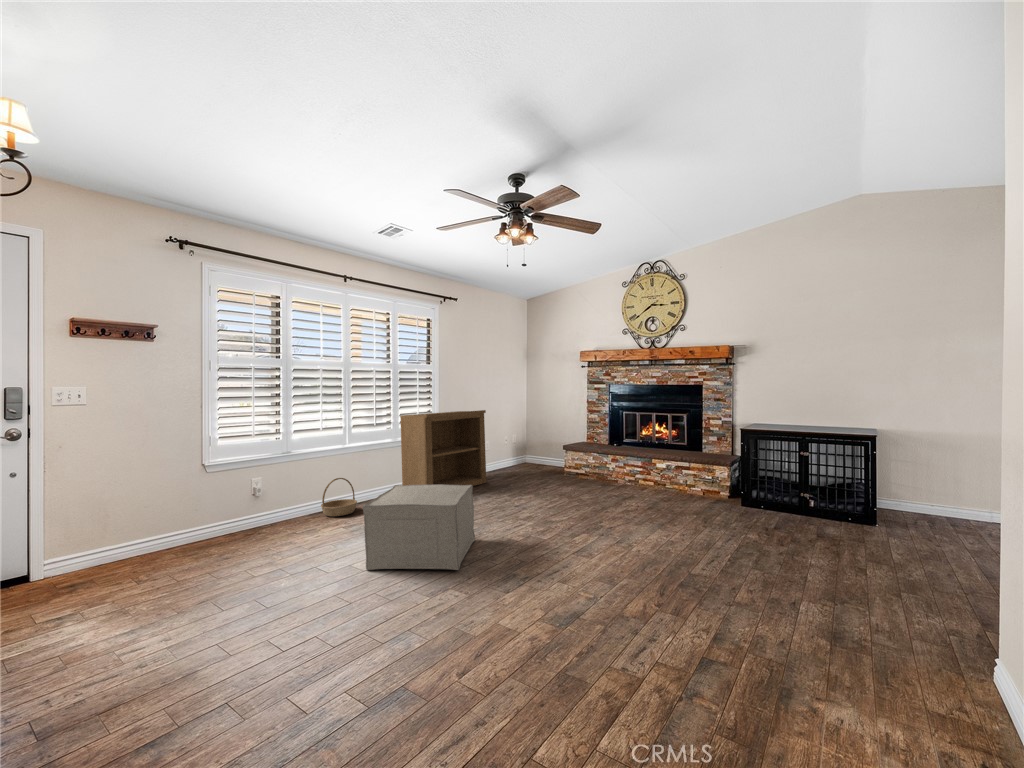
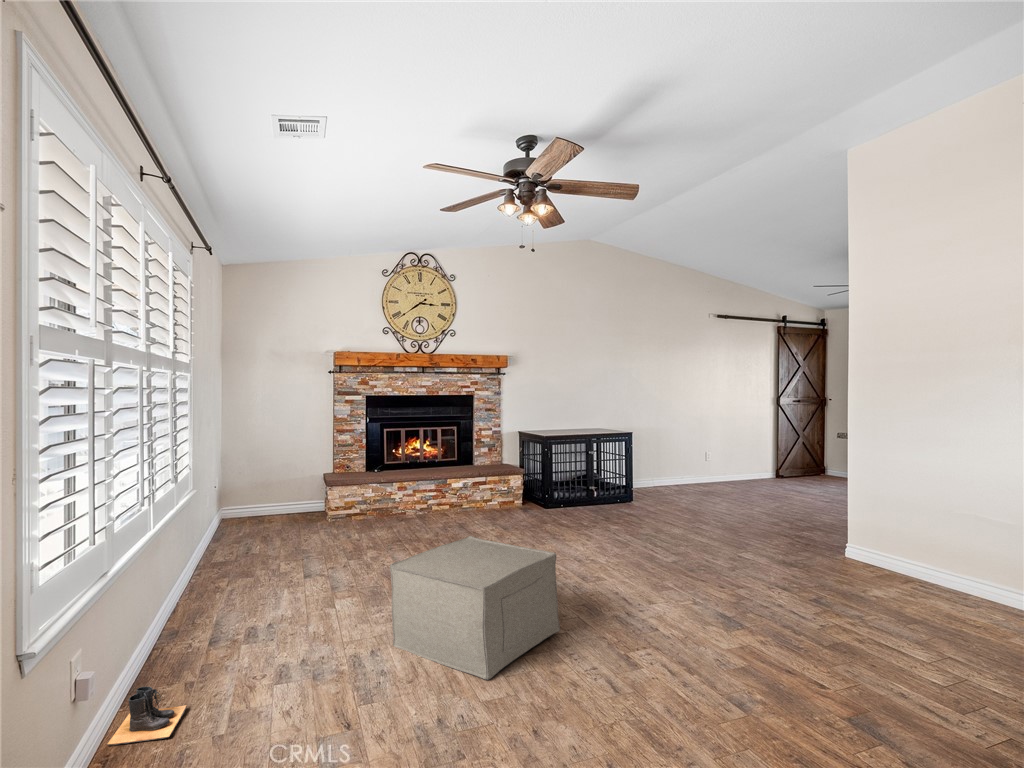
bookshelf: present [400,410,486,486] -> none [172,441,263,606]
basket: present [321,478,357,516] -> none [143,595,220,679]
boots: none [266,508,301,531] -> present [107,687,187,745]

